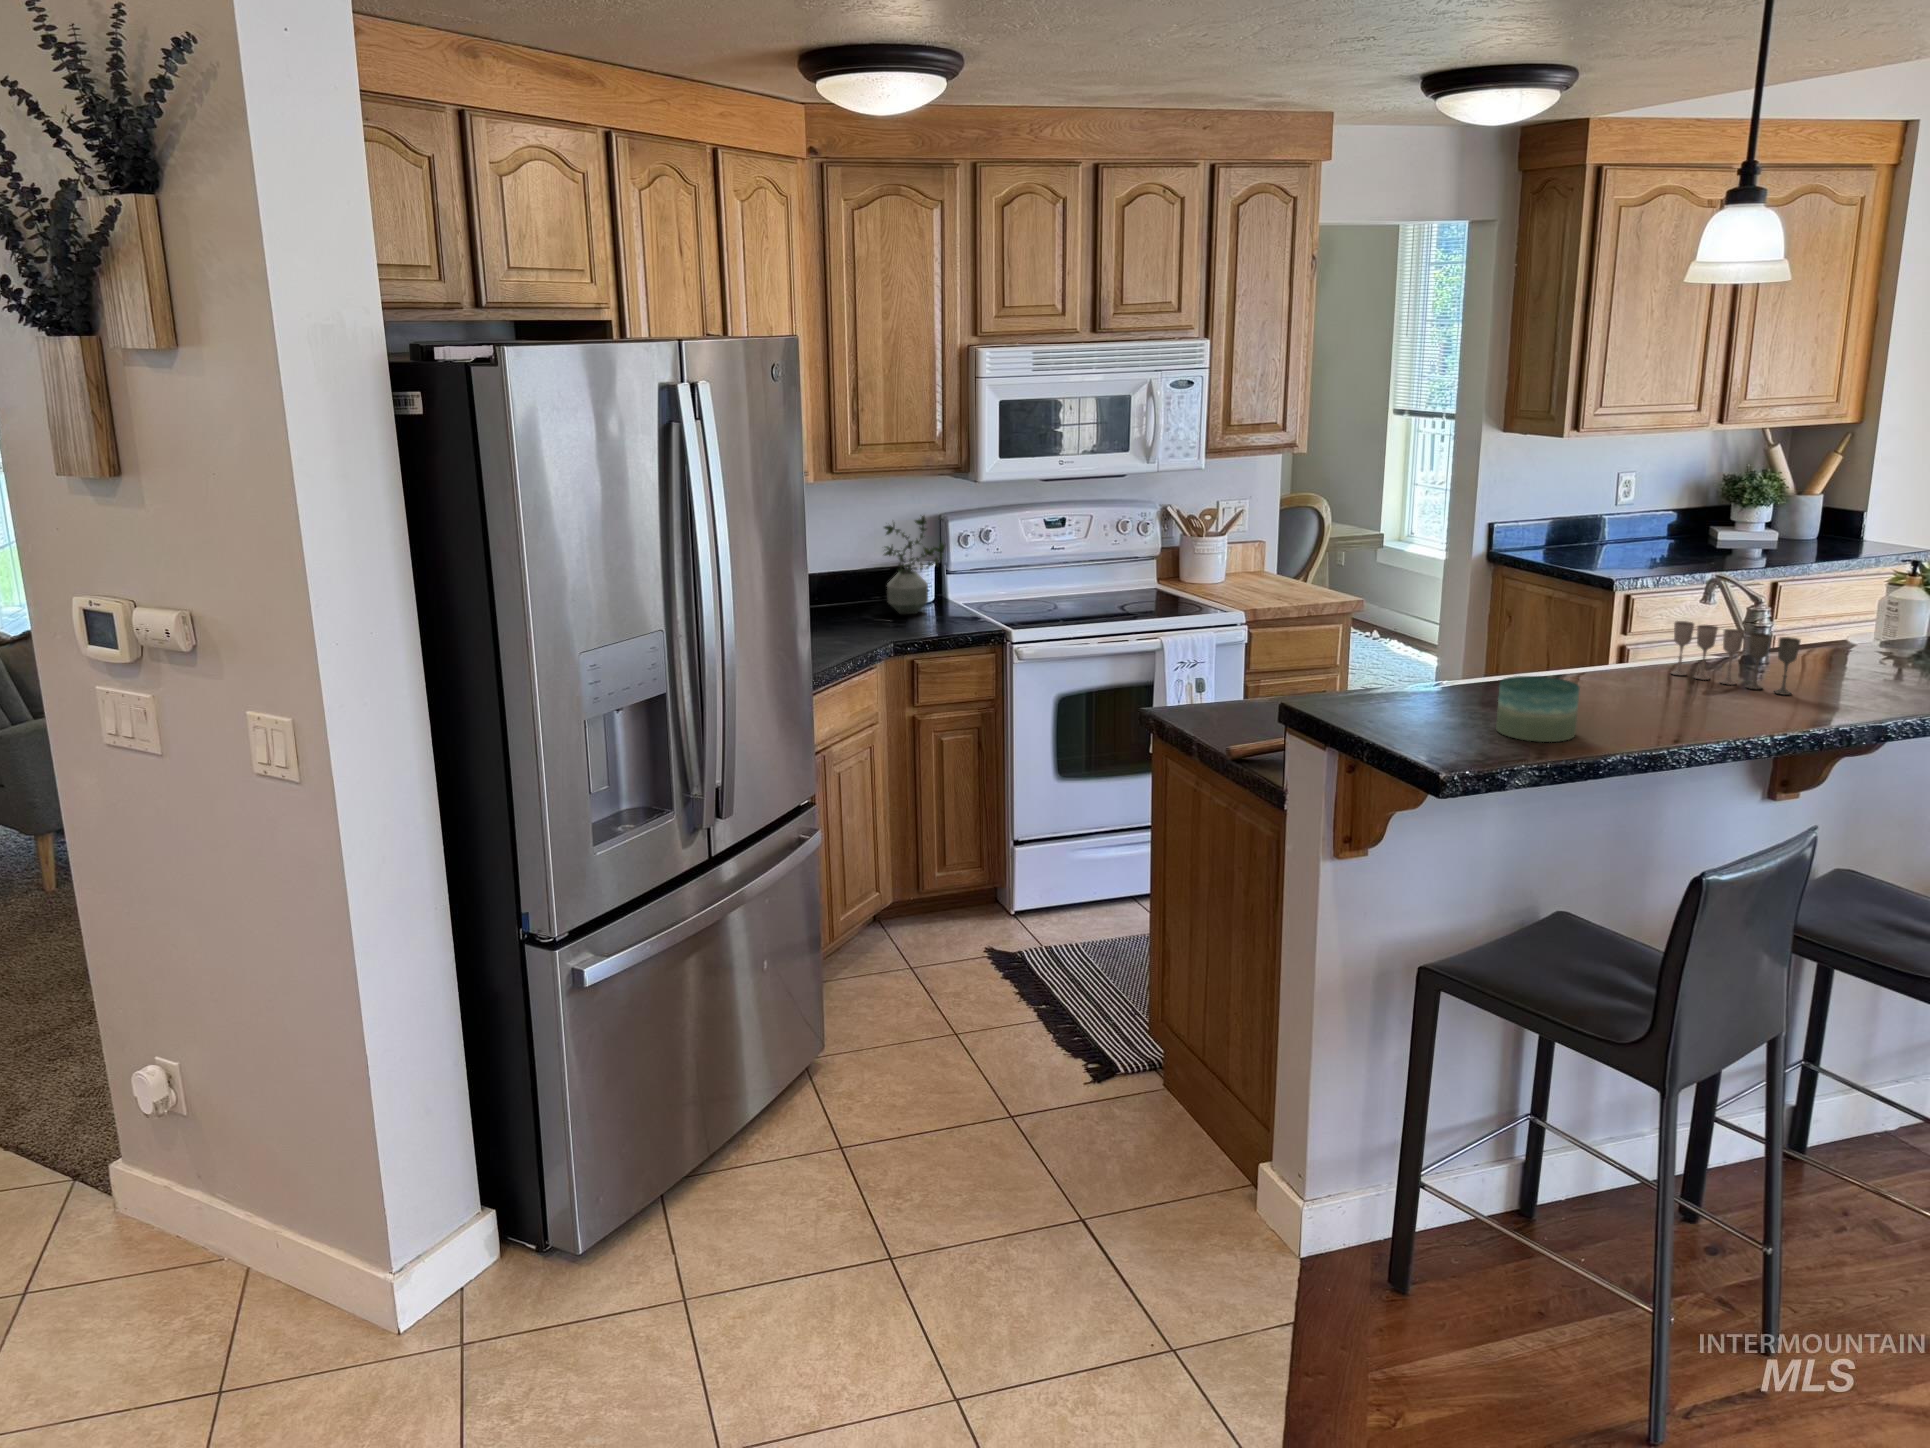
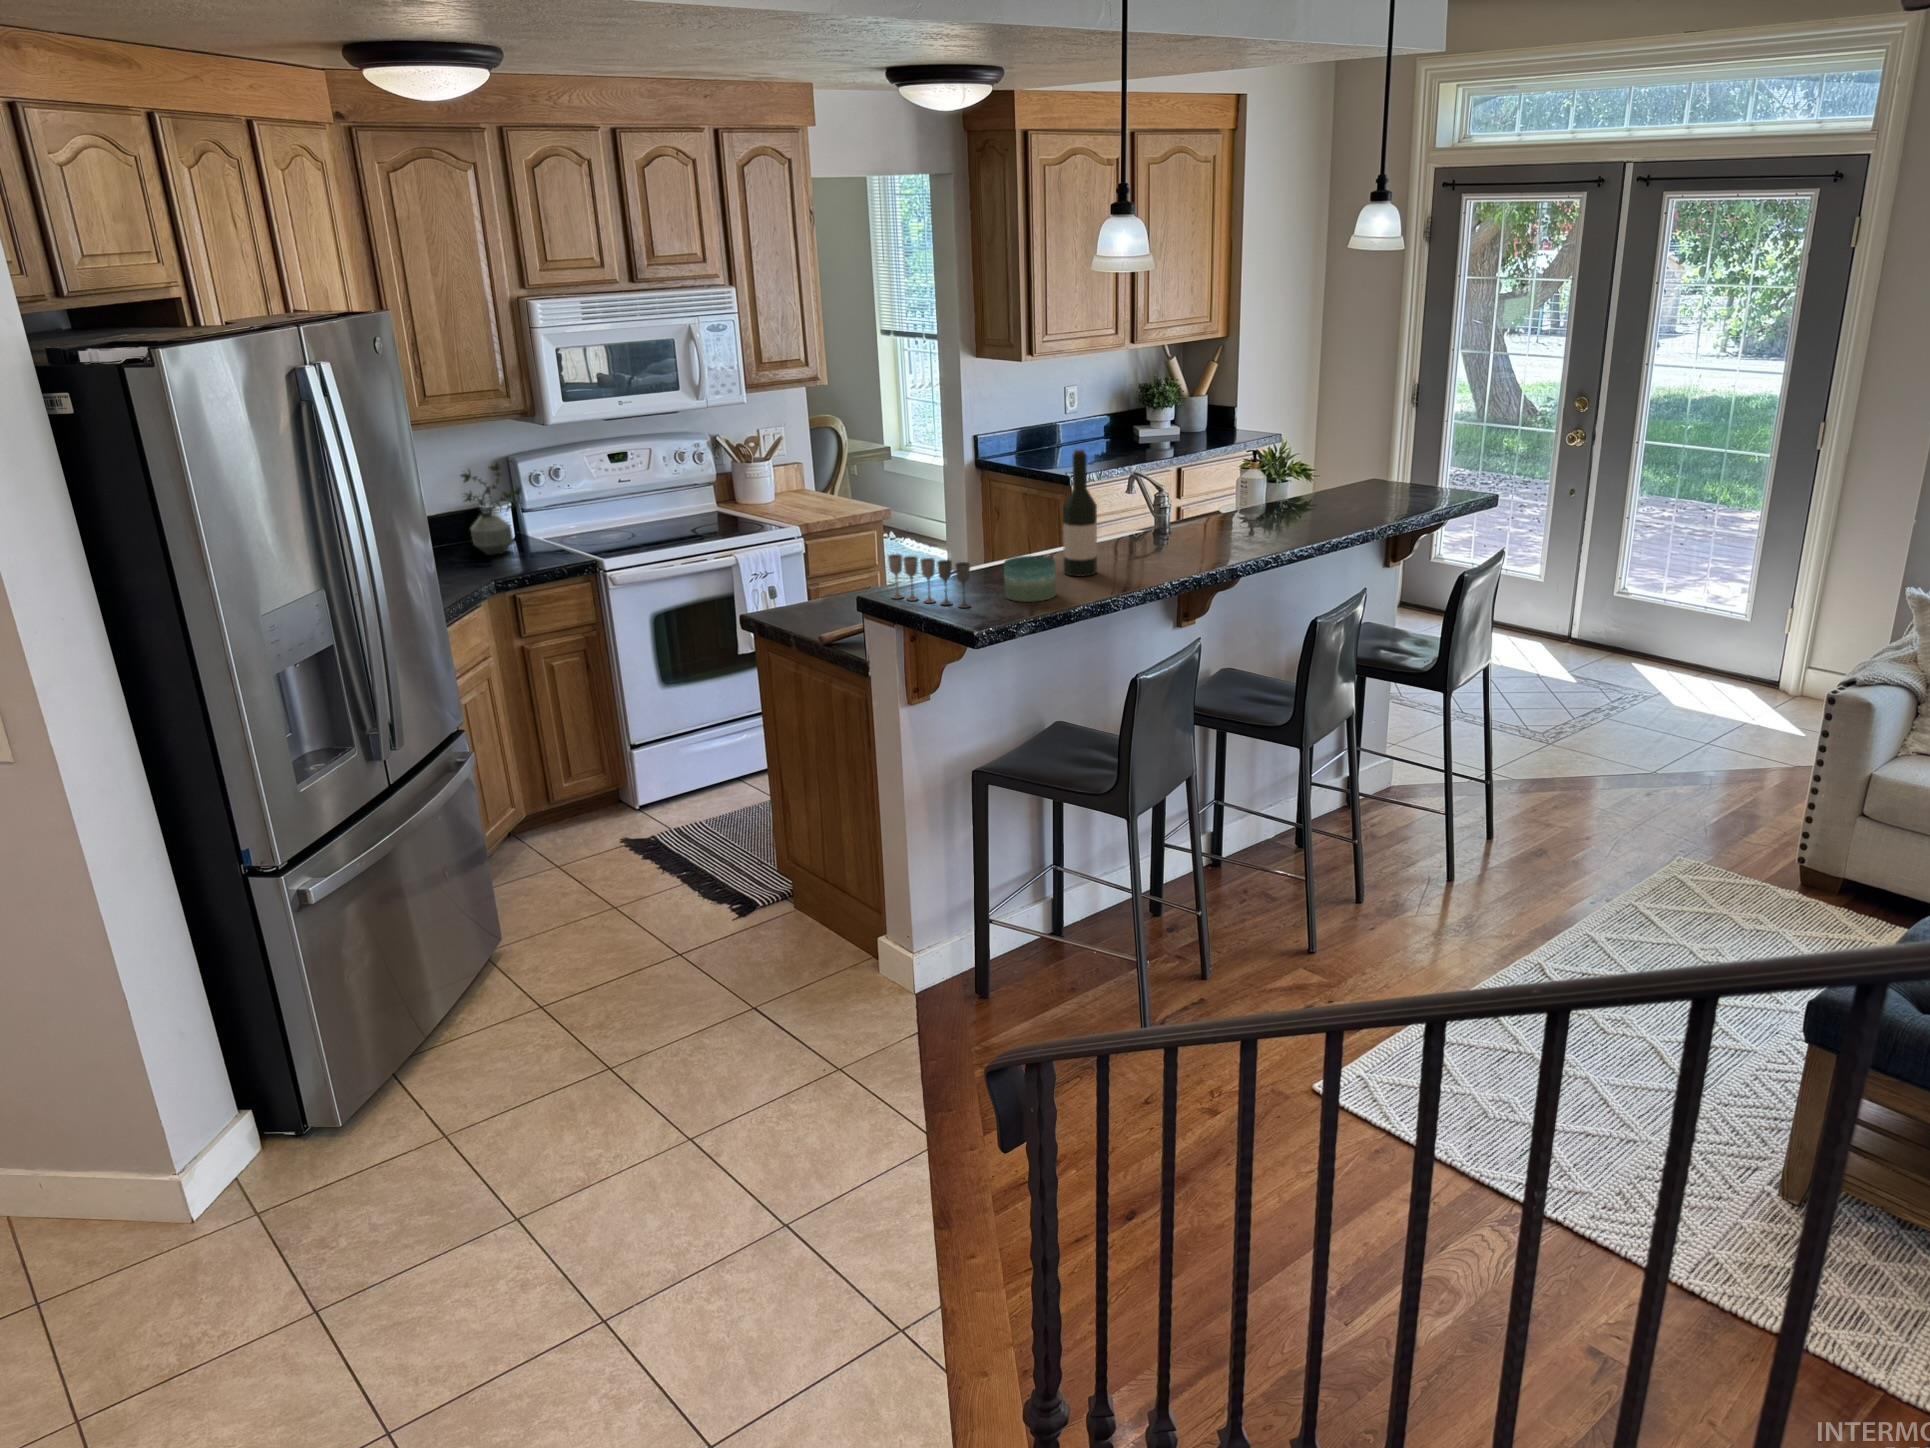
wine bottle: none [1591,535,1654,714] -> present [1063,450,1097,576]
wine glass: present [1671,621,1800,695] -> present [888,554,970,608]

